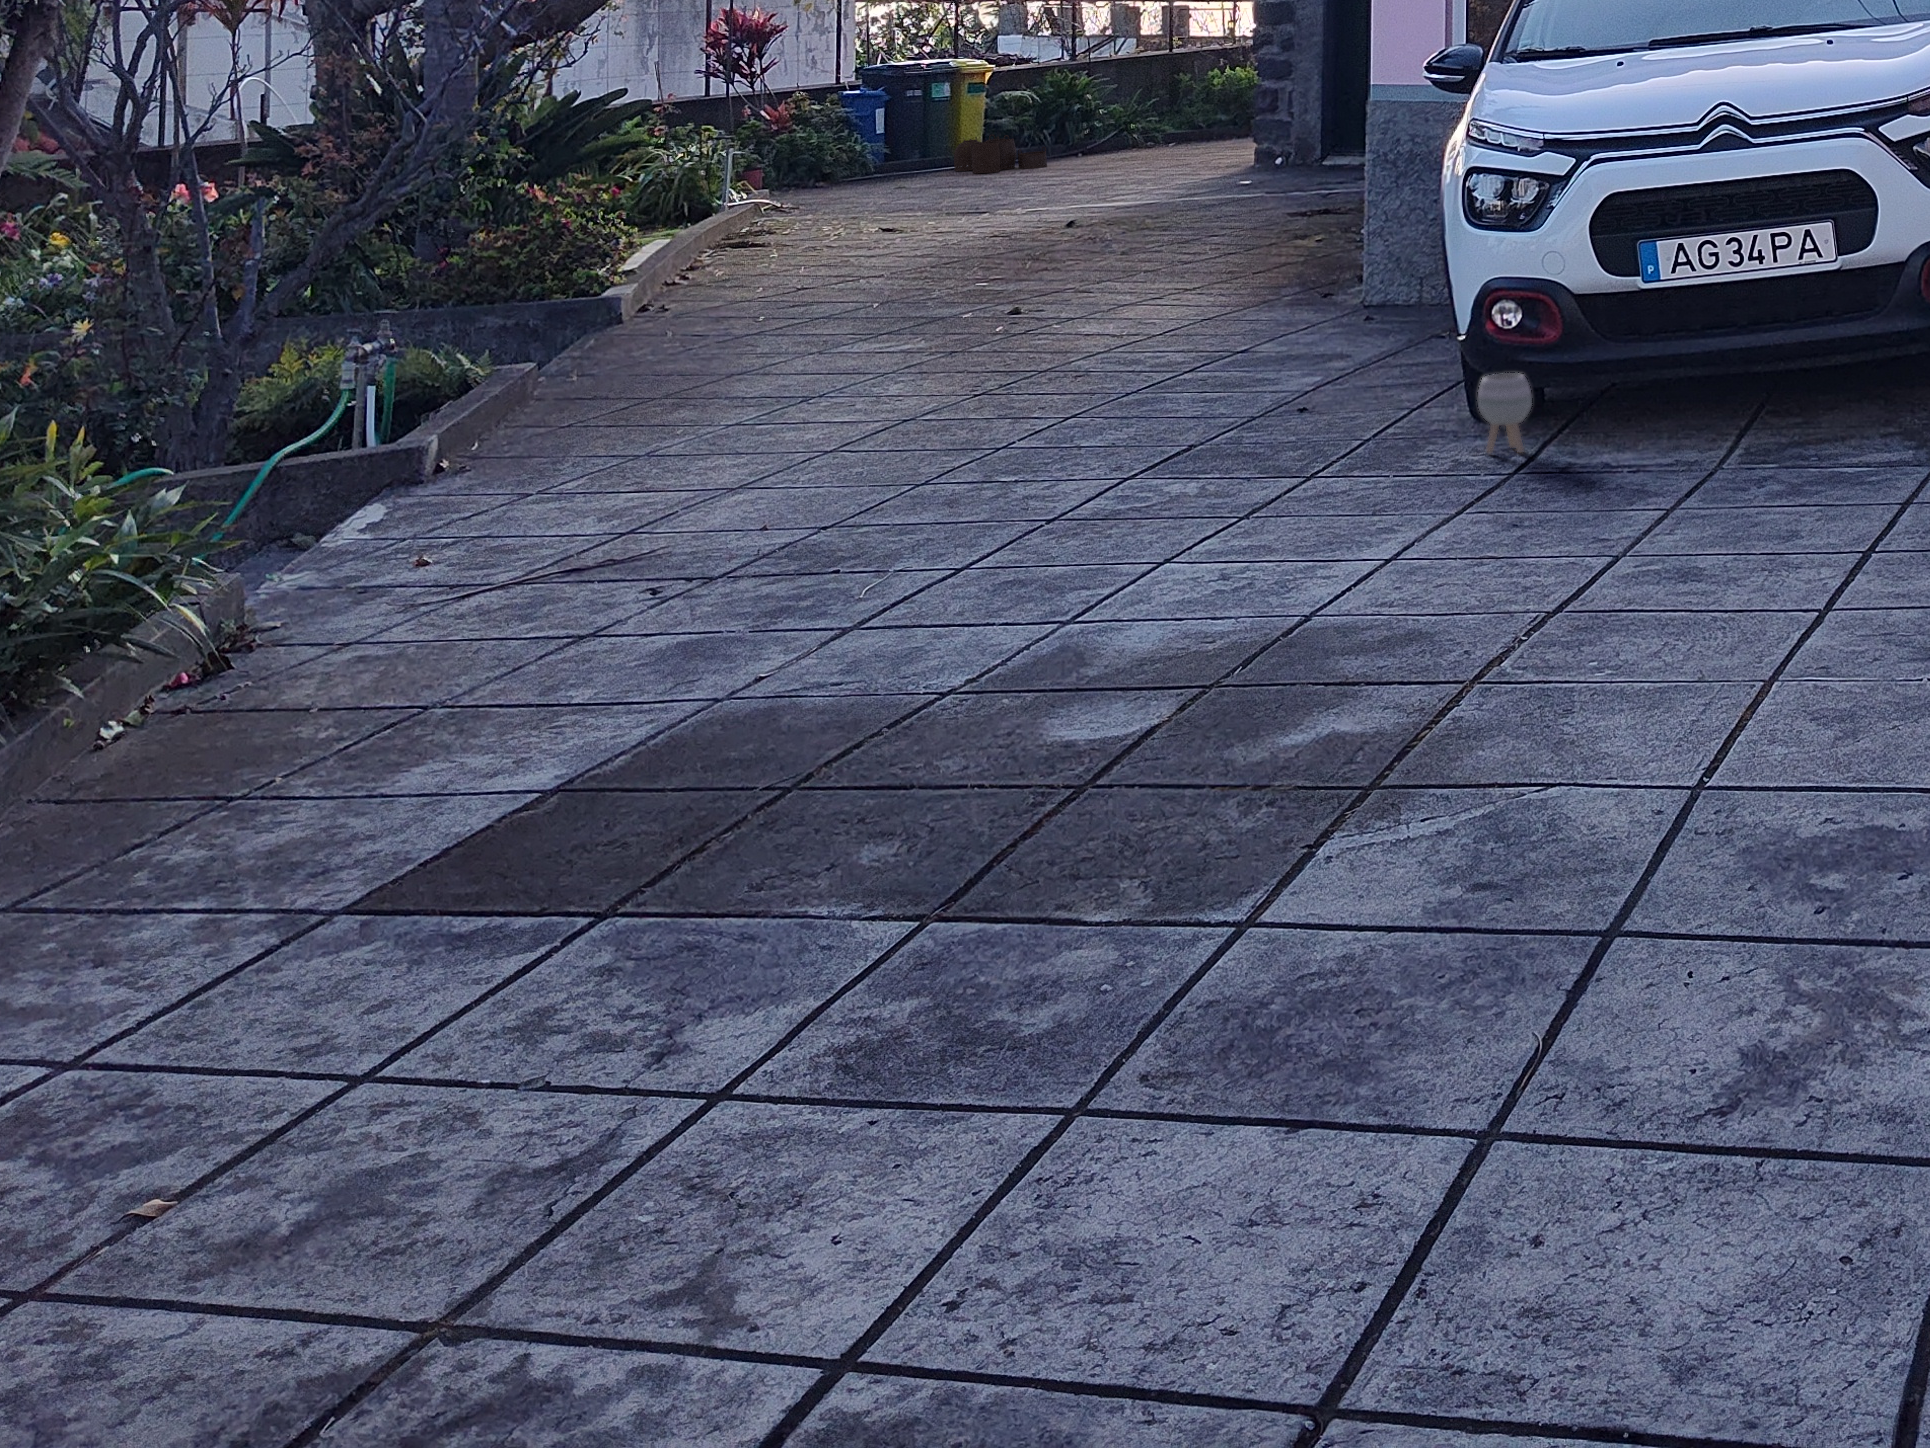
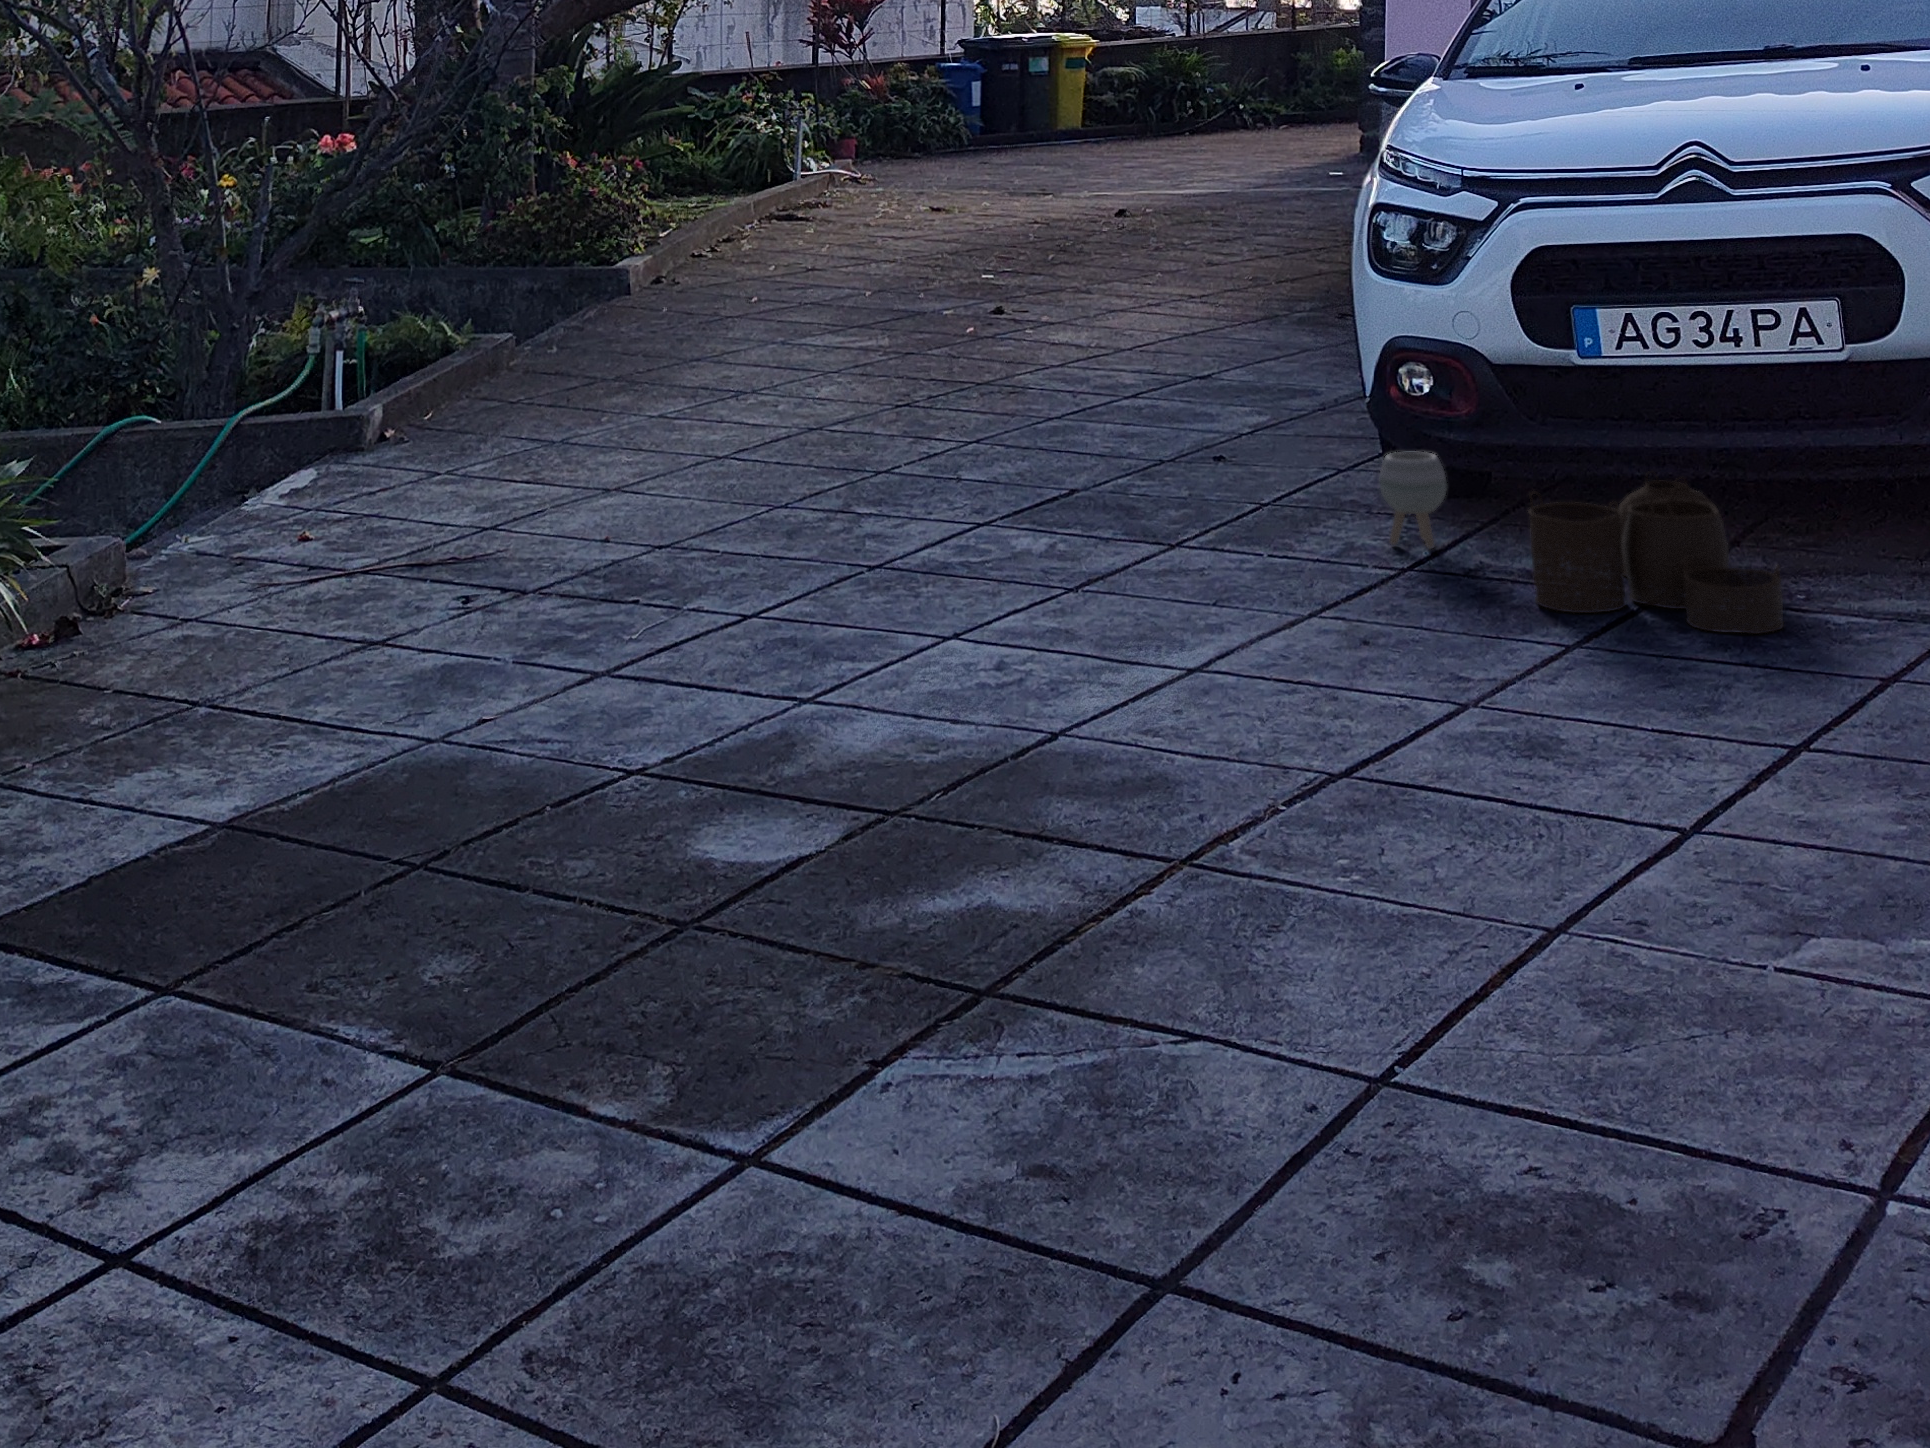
woven basket: present [954,135,1047,173] -> present [1529,479,1784,634]

